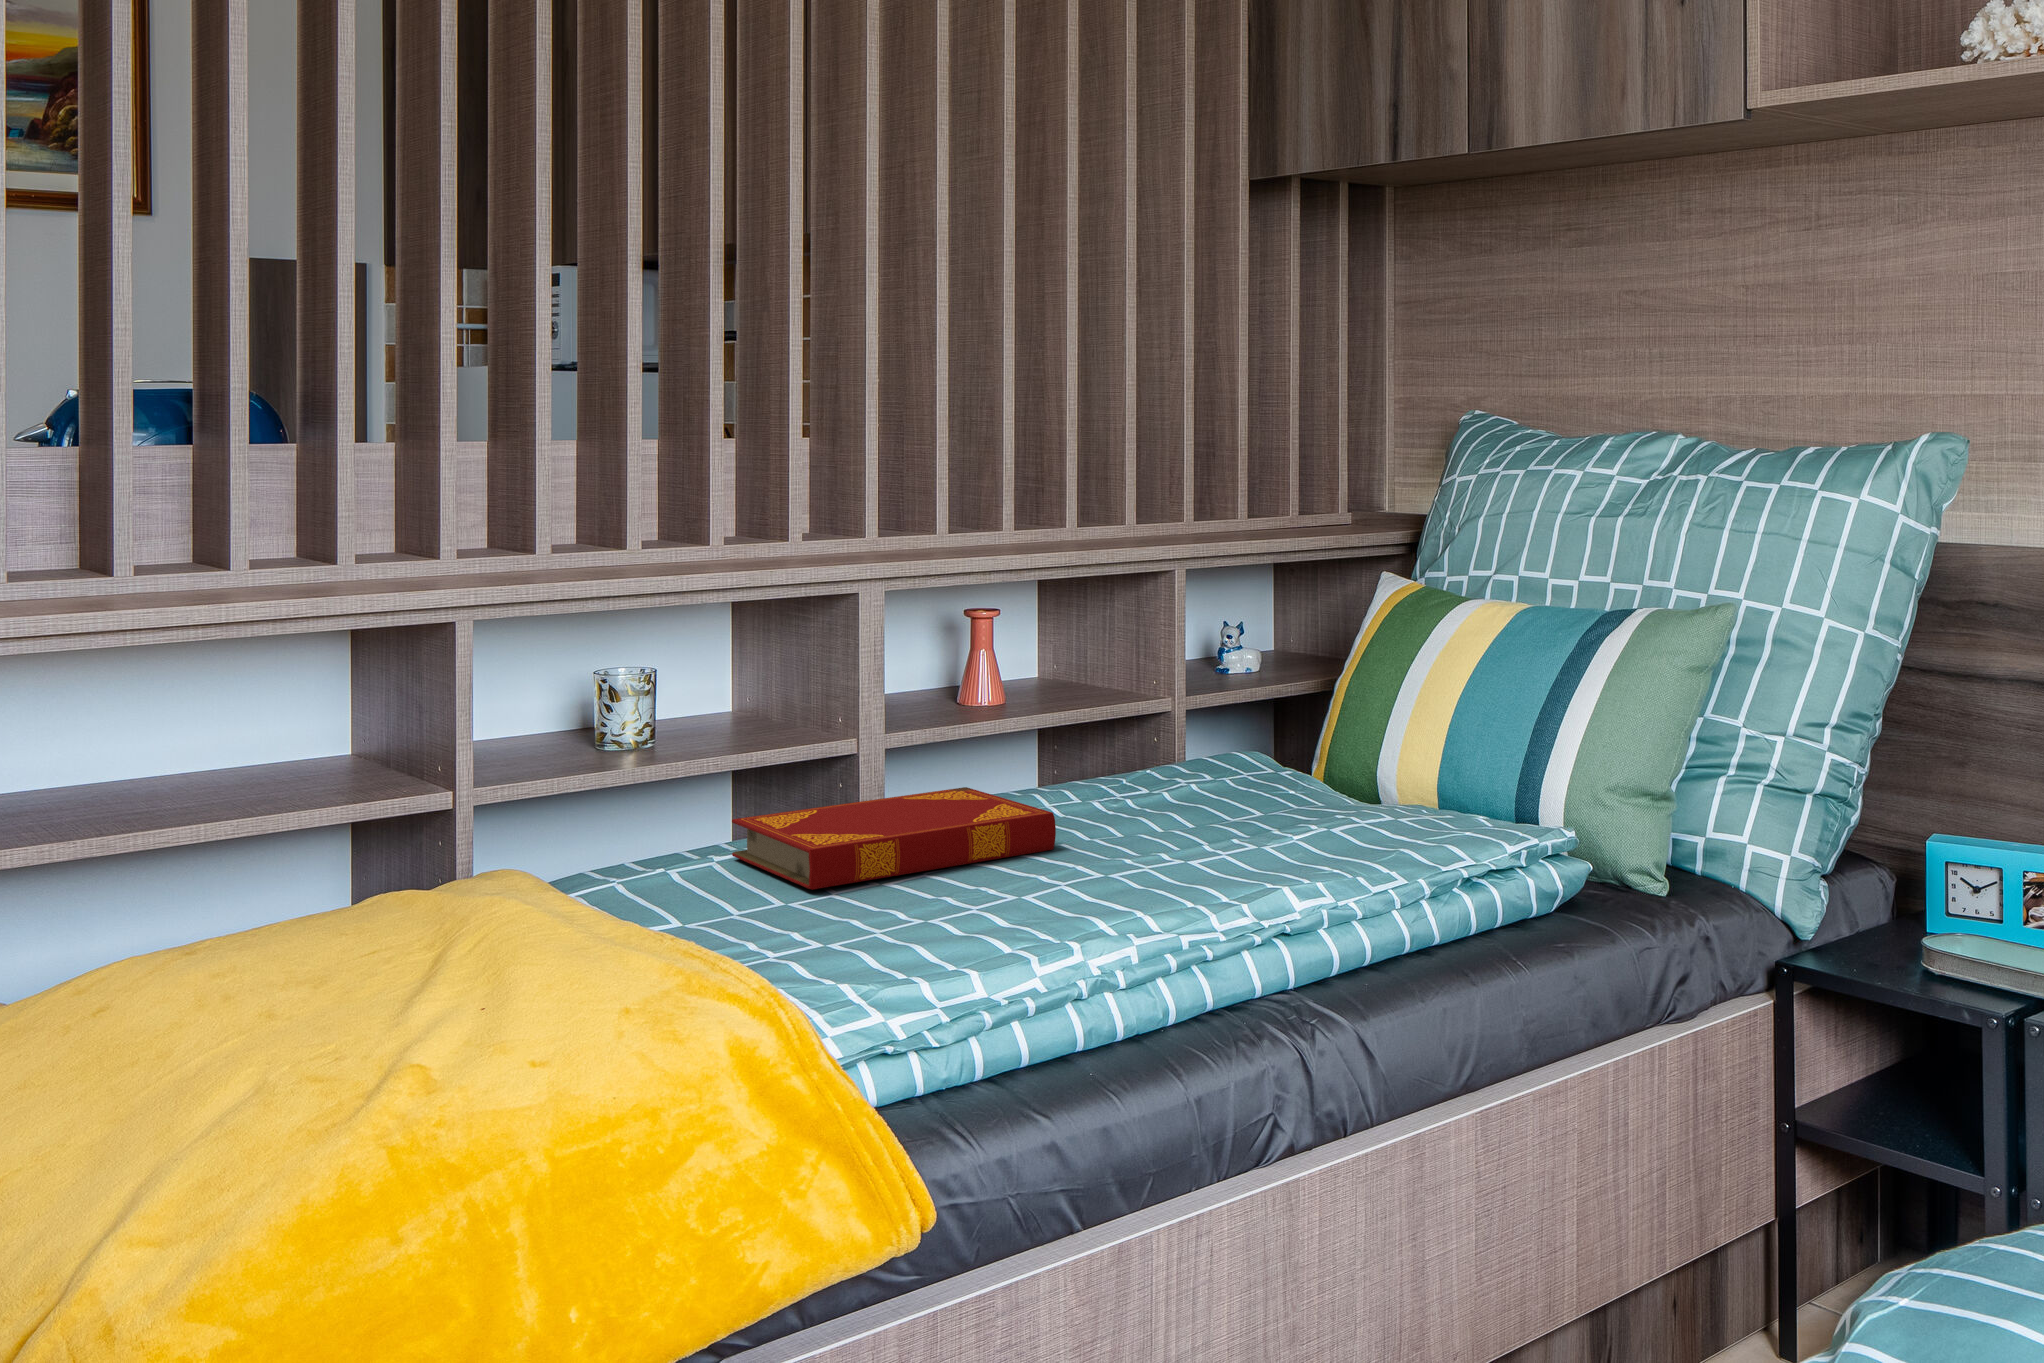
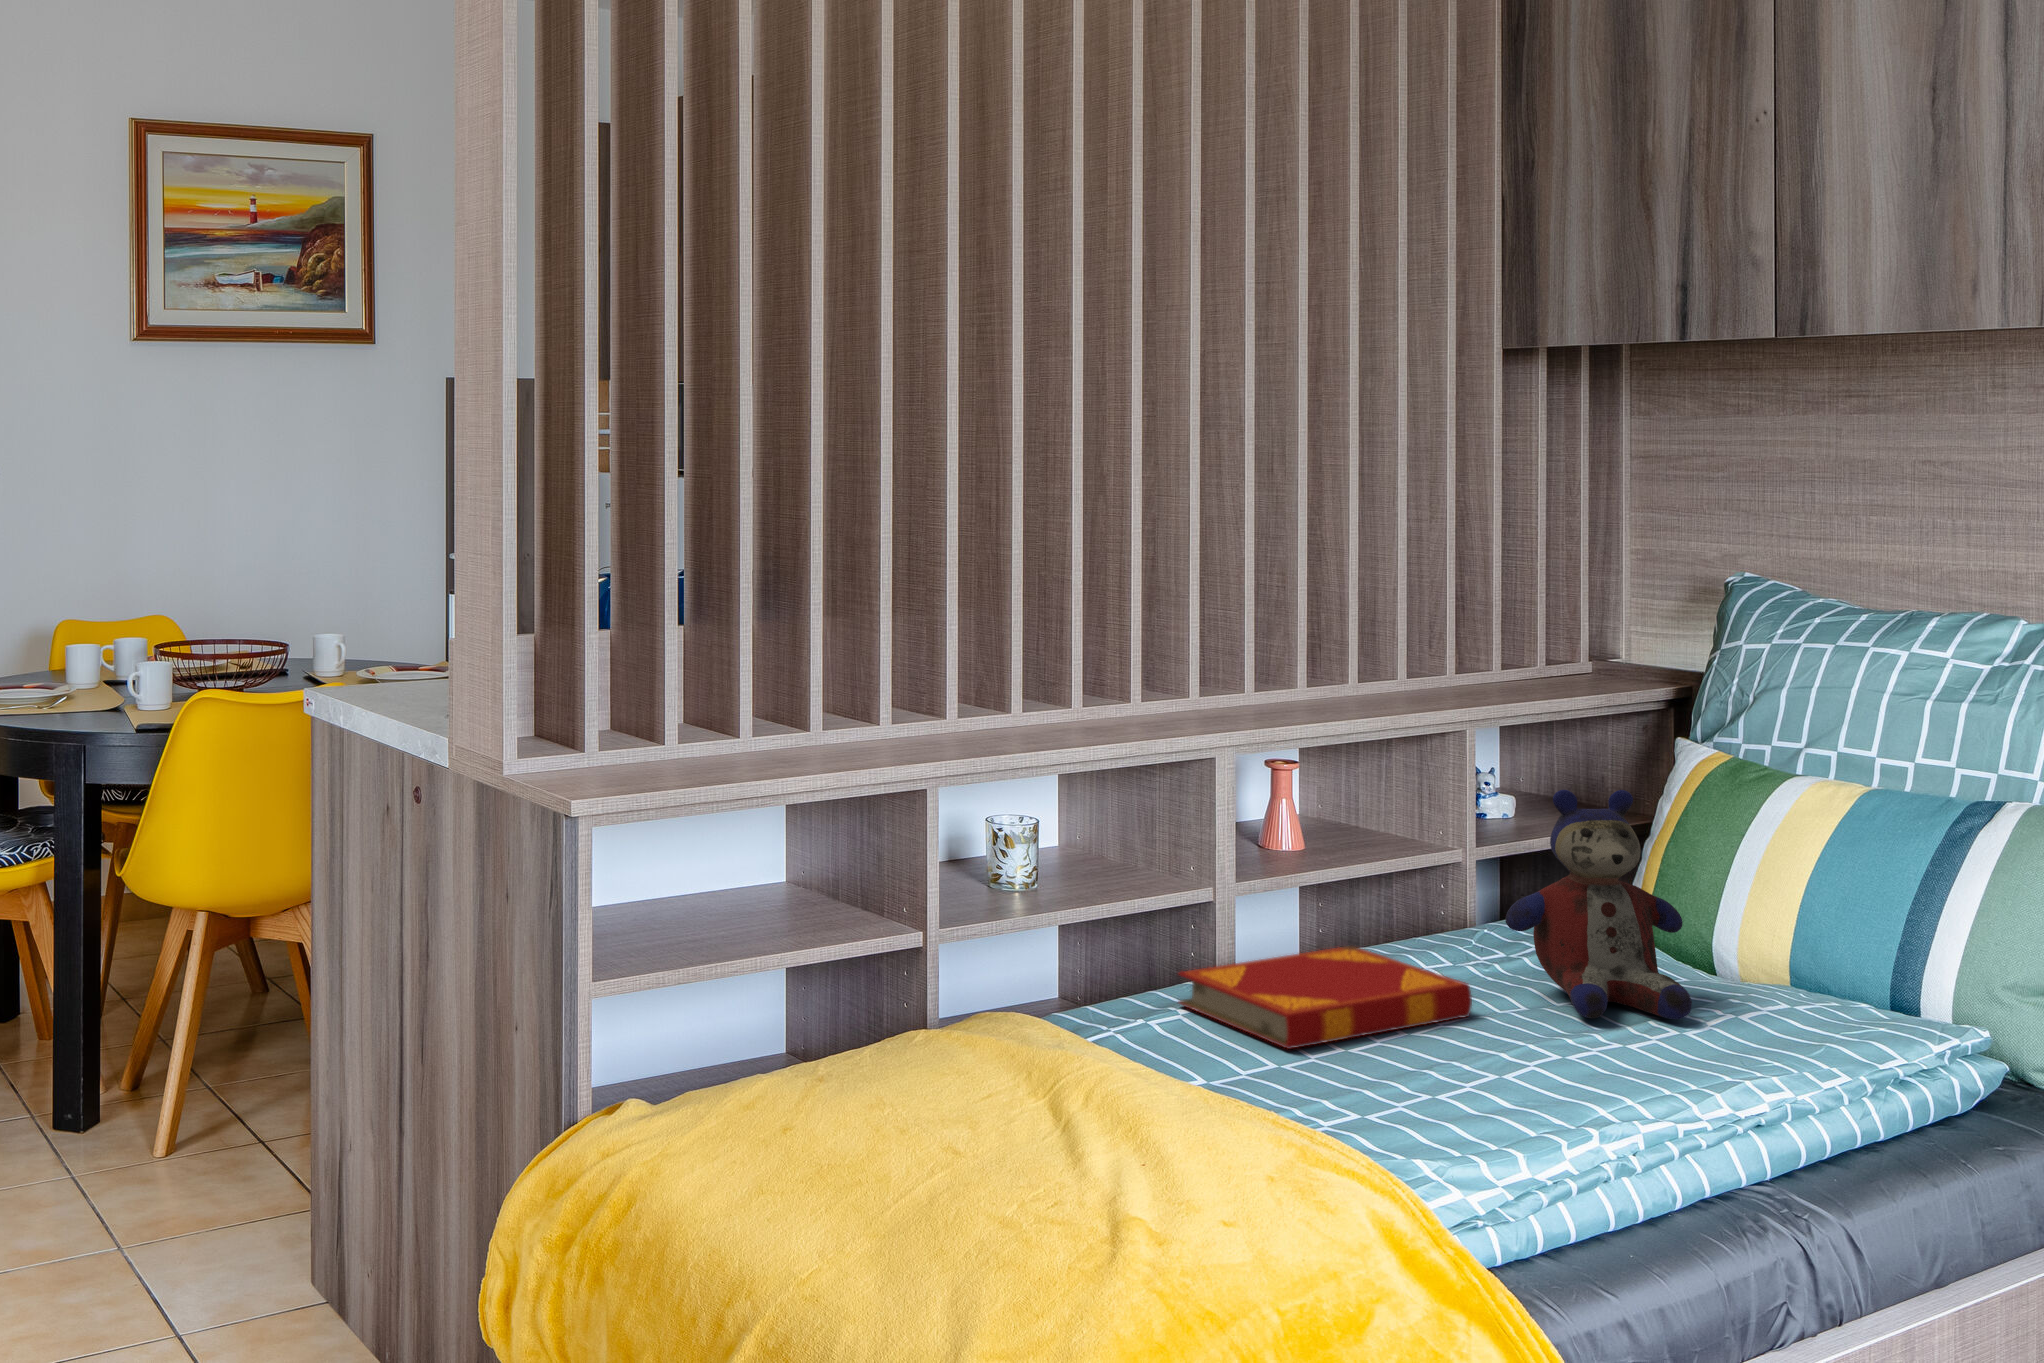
stuffed bear: none [1114,599,1298,842] -> present [1505,790,1692,1019]

